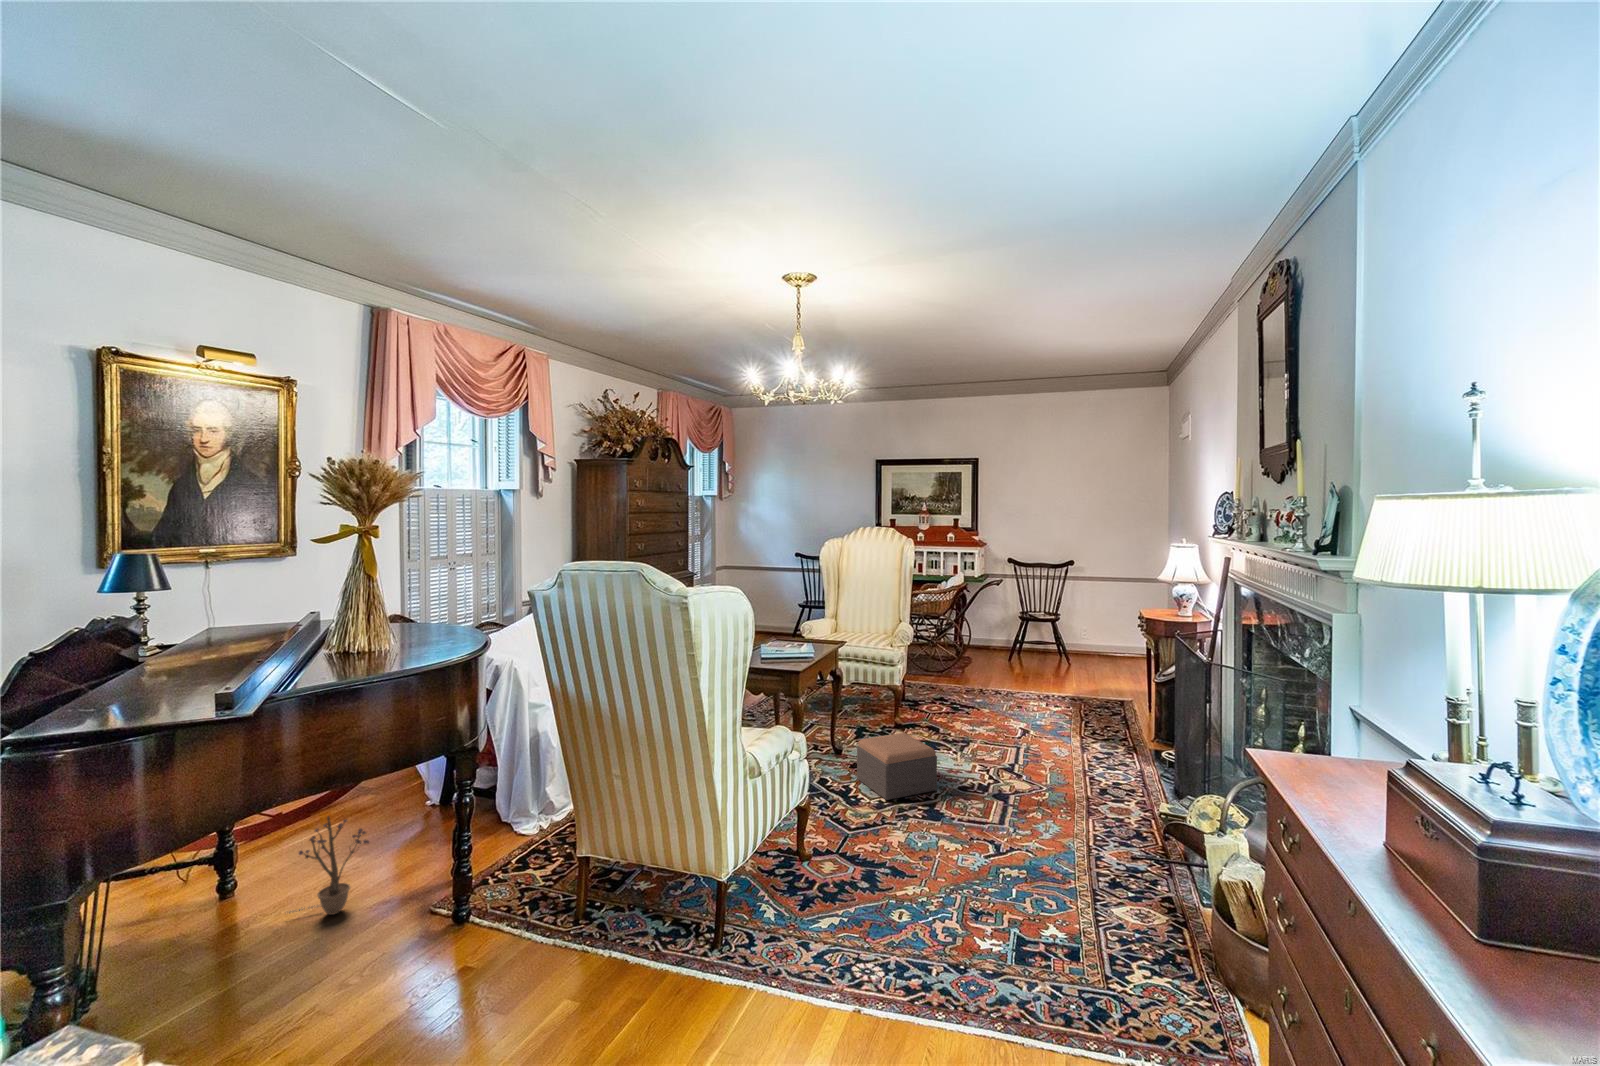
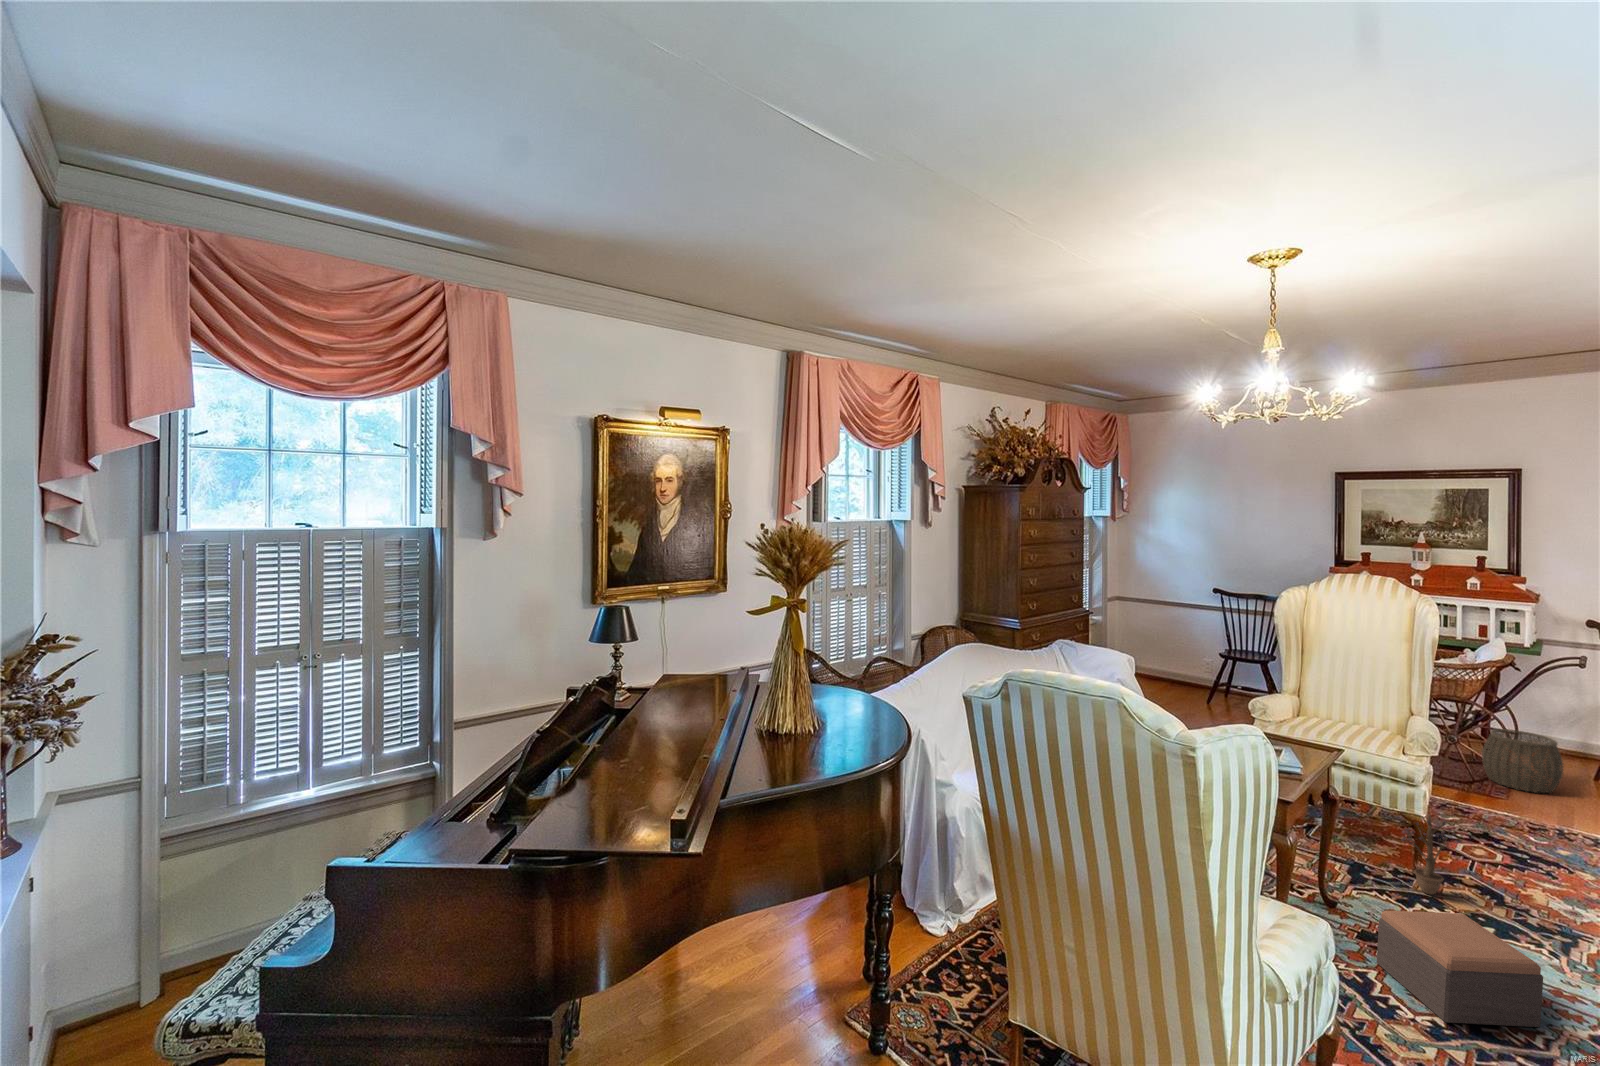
woven basket: none [951,632,992,671] -> present [1482,729,1564,793]
decorative plant: present [289,816,369,915] -> present [1389,815,1461,894]

